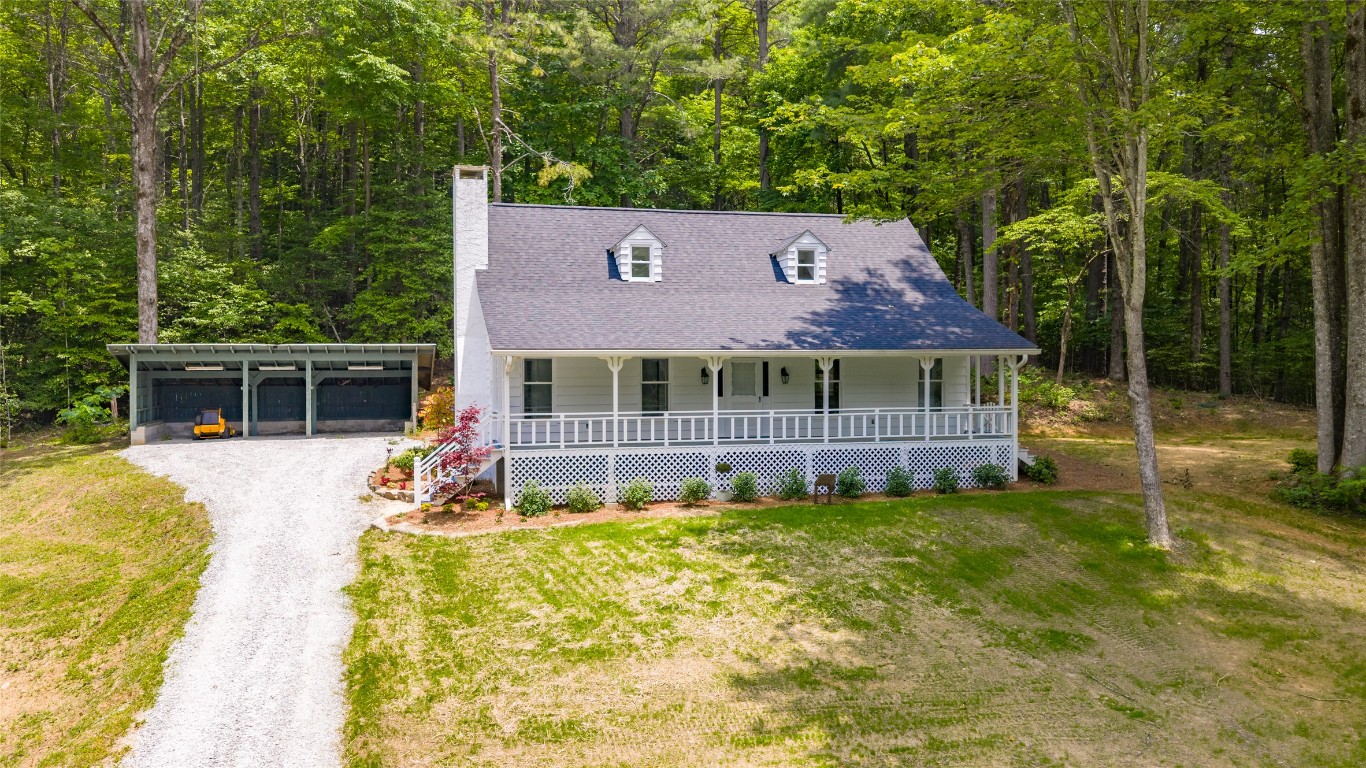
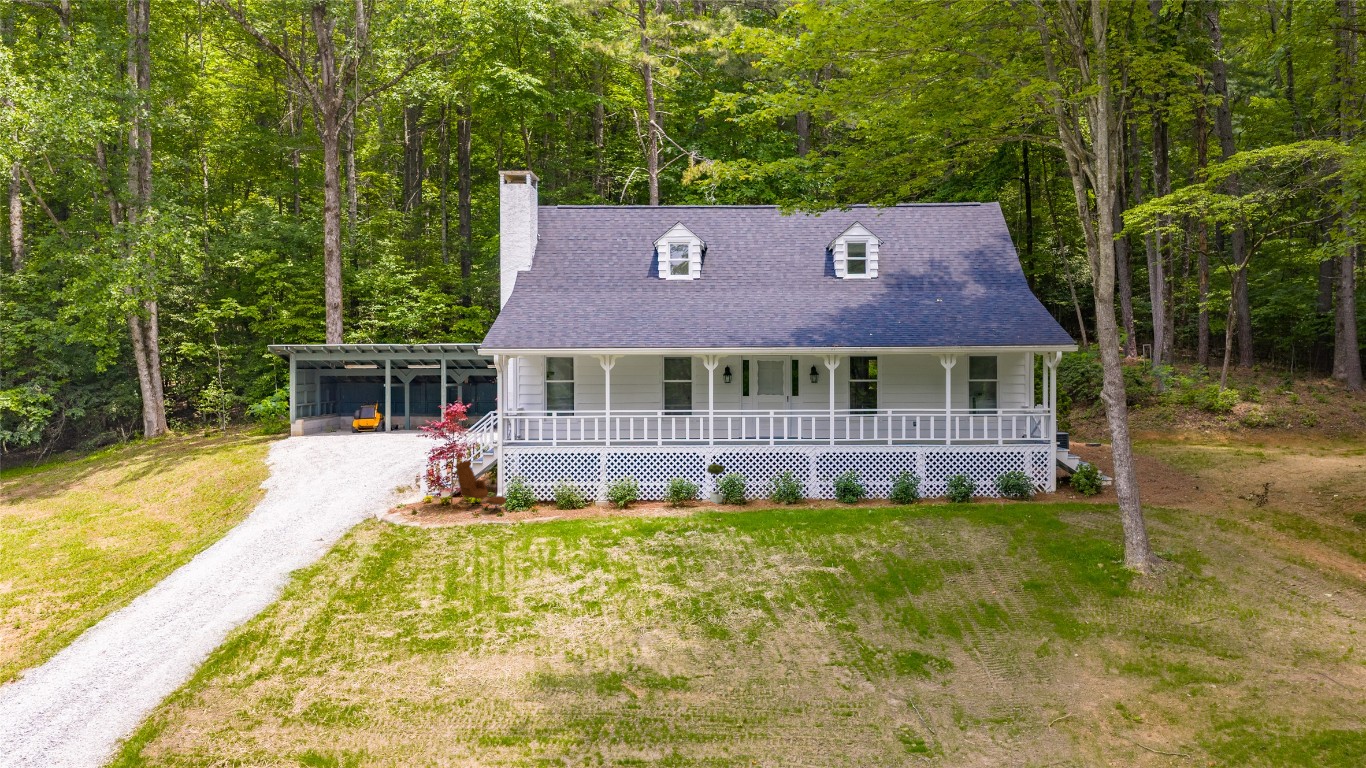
lounge chair: none [460,465,516,520] -> present [456,461,506,510]
bench: present [814,474,837,505] -> none [809,477,840,511]

